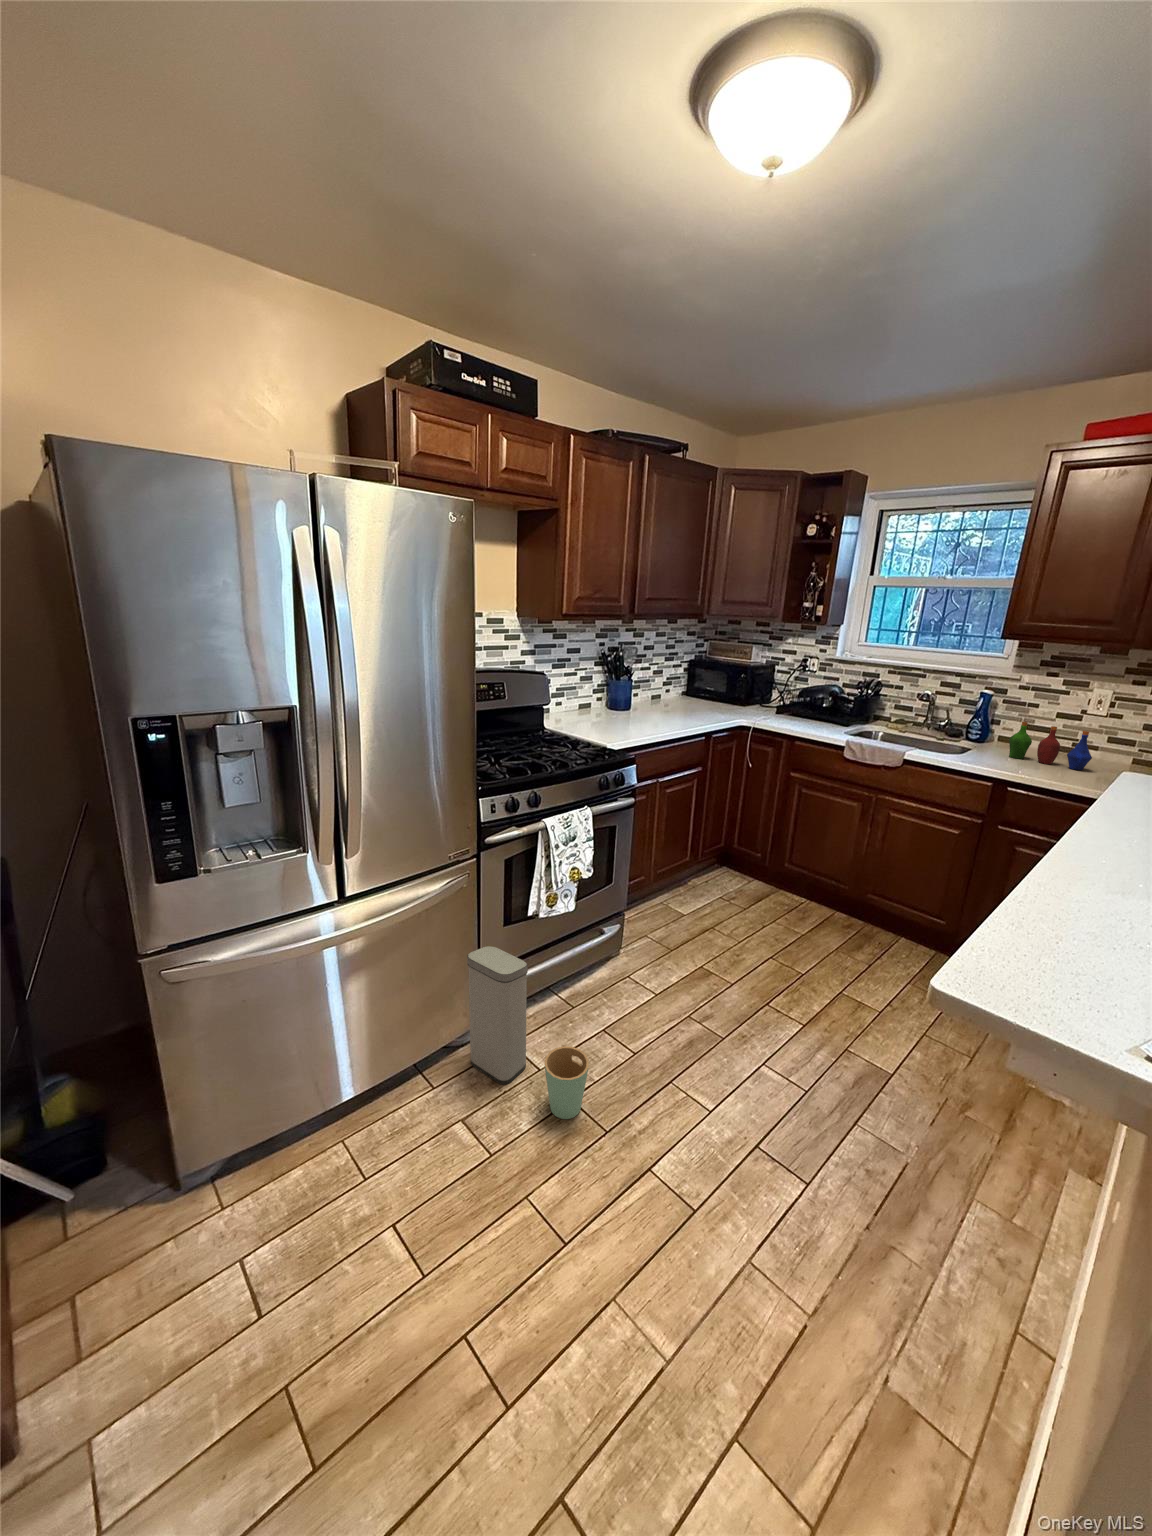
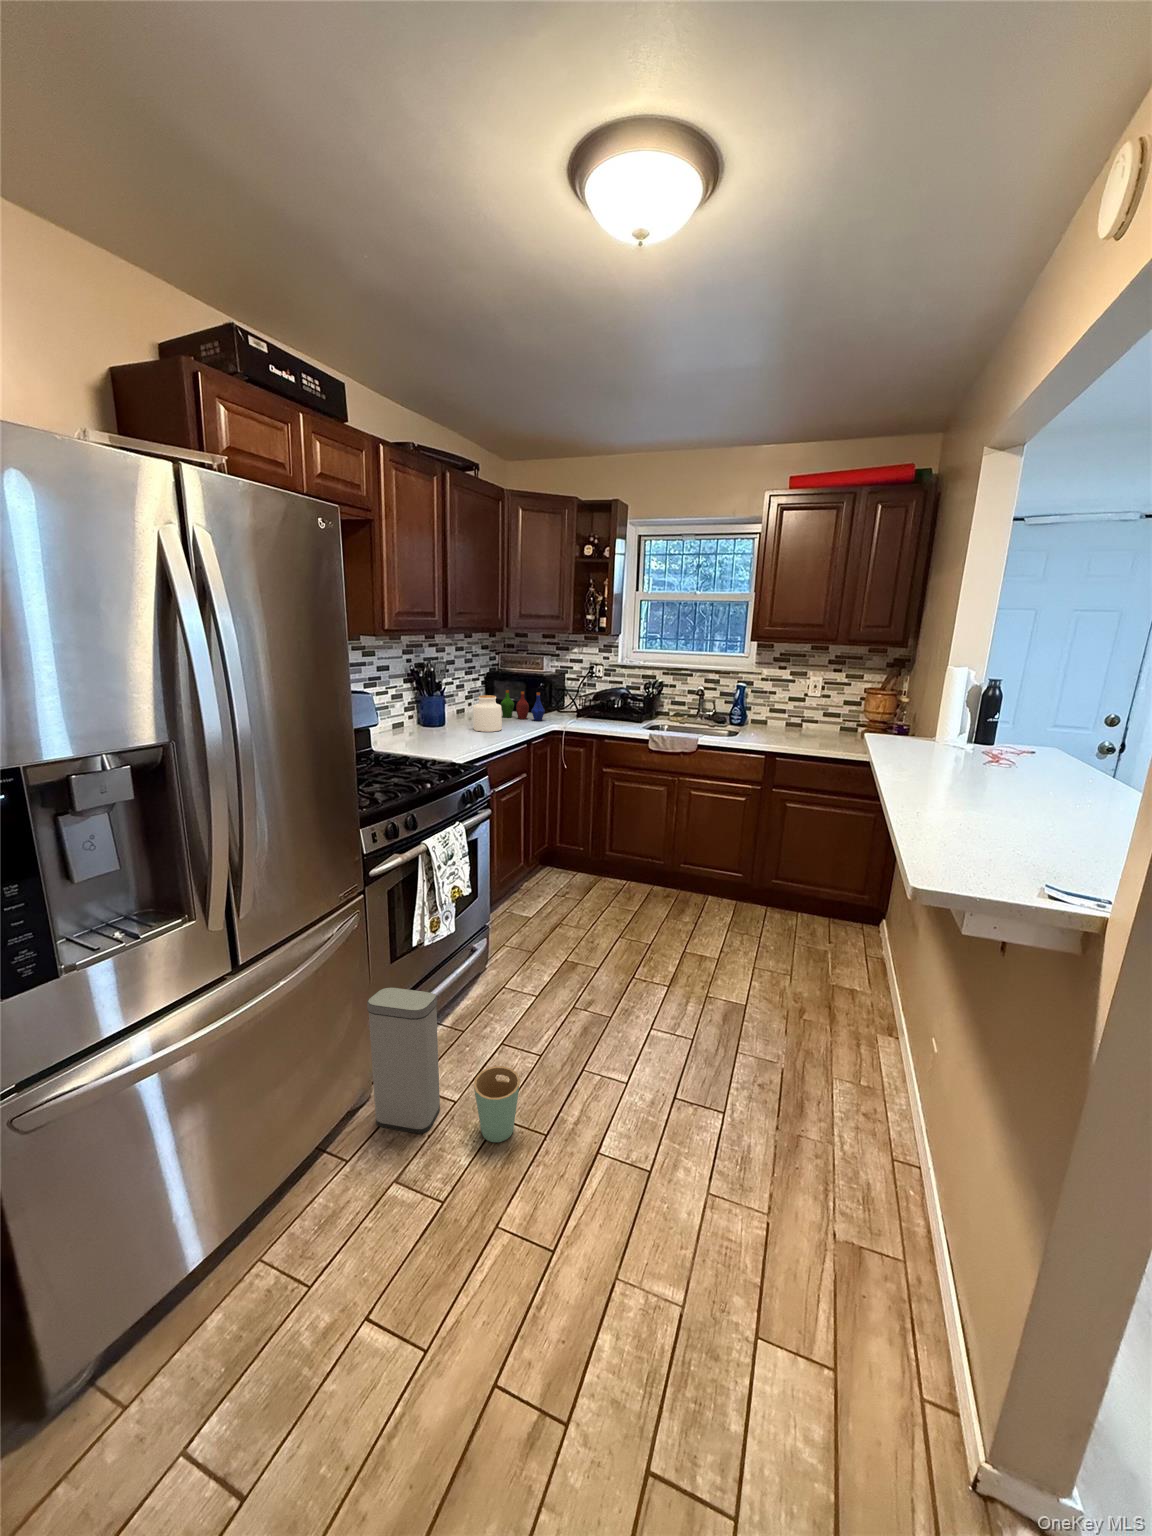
jar: none [655,683,685,720] -> present [473,695,502,732]
bottle: present [1009,722,1092,770] -> present [501,690,545,721]

